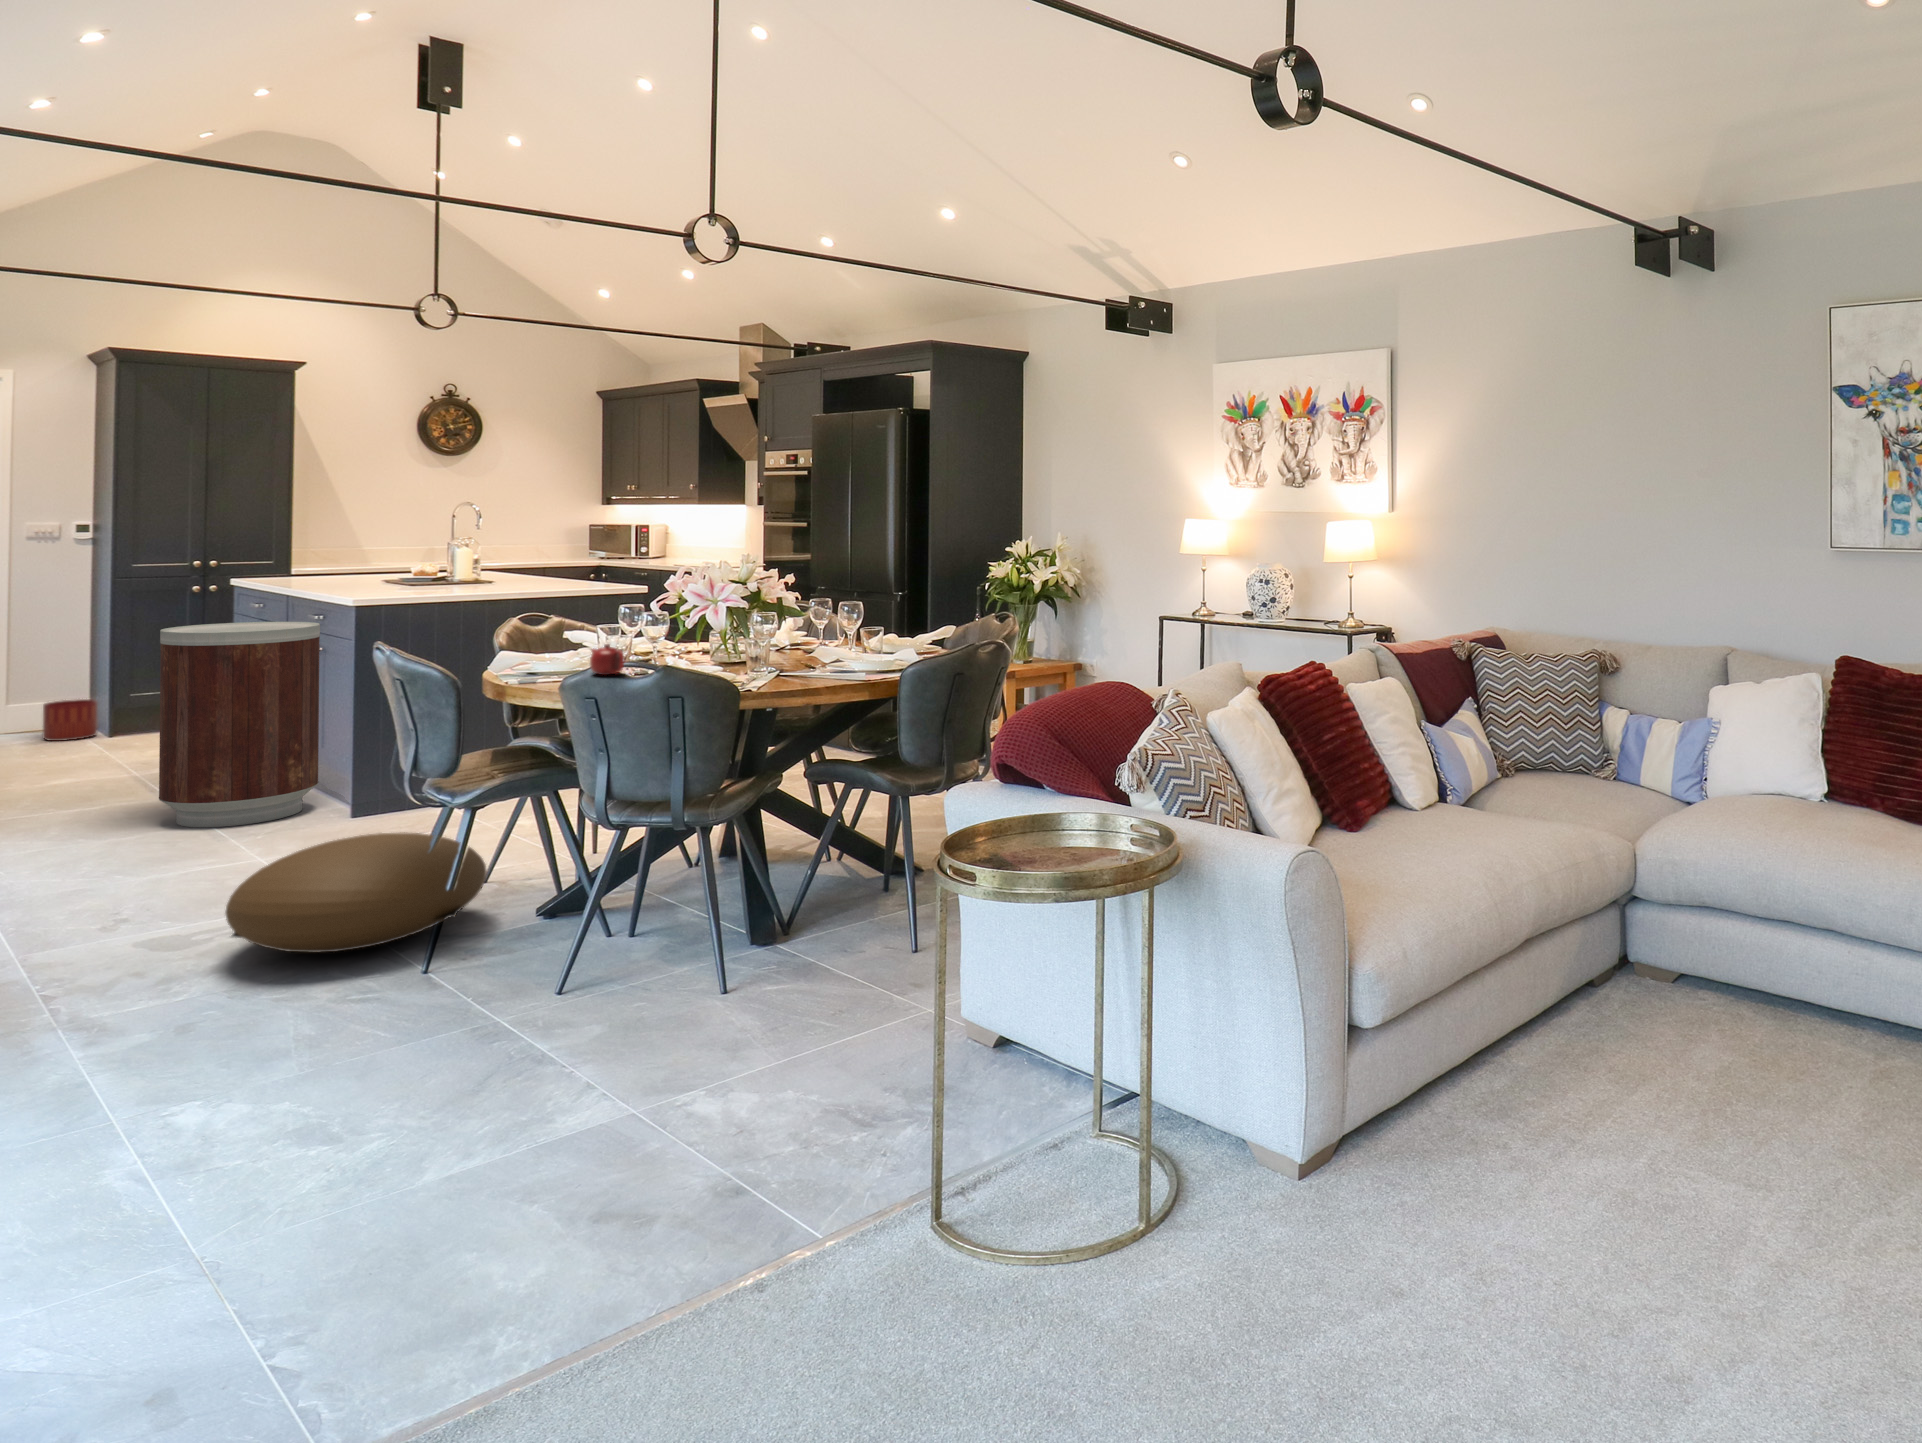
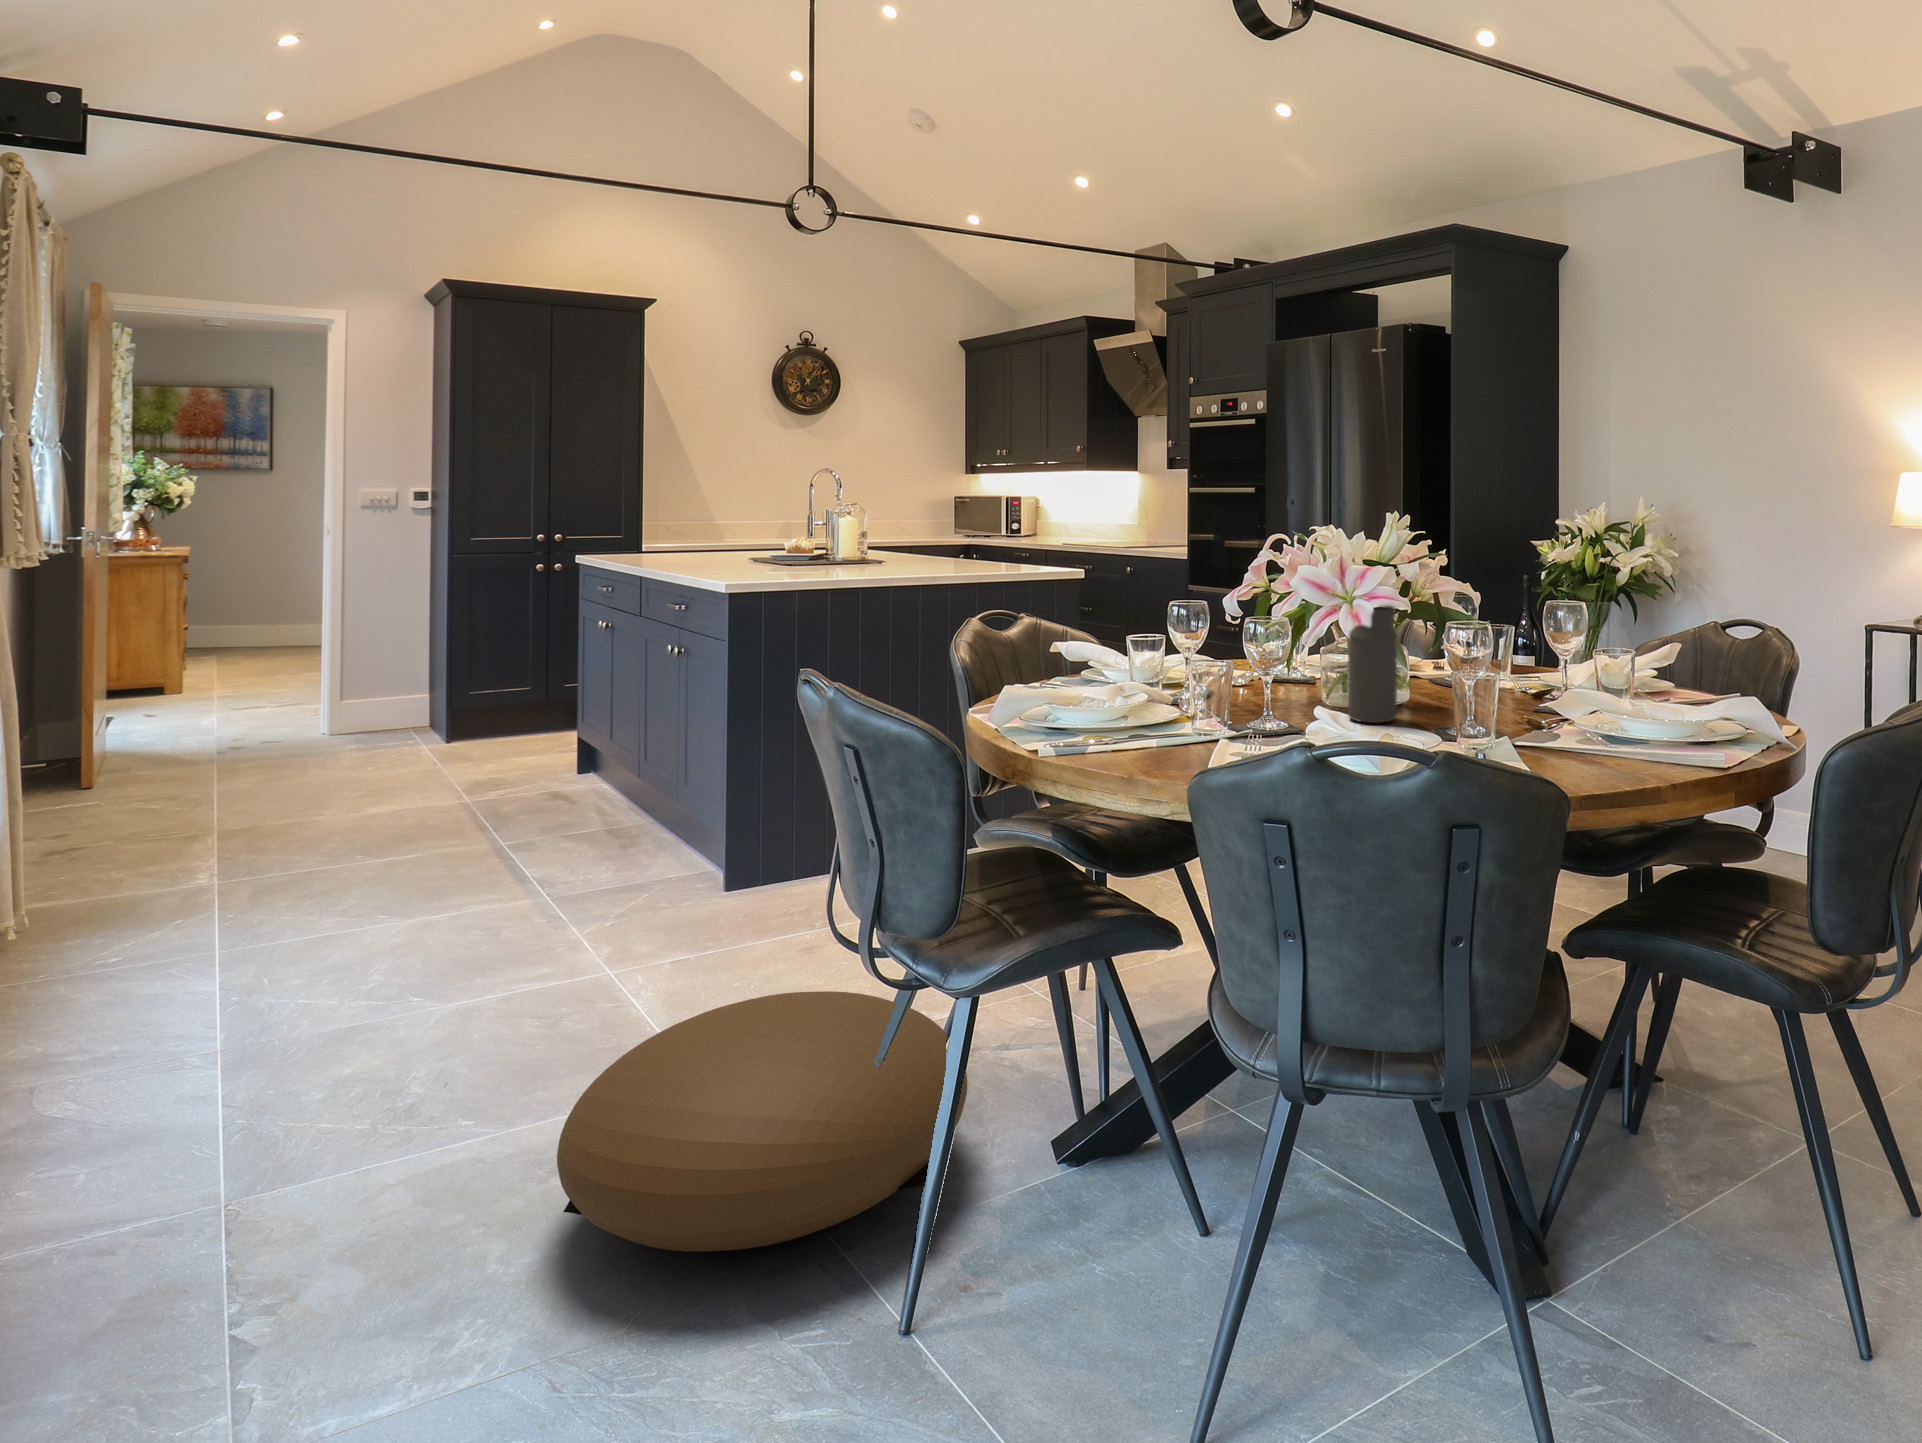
water bottle: none [712,592,740,667] -> present [1348,606,1397,723]
trash can: present [159,622,320,827] -> none [486,614,681,901]
teapot: present [590,644,624,675] -> none [1149,678,1227,737]
planter: present [43,699,98,741] -> none [380,698,436,747]

